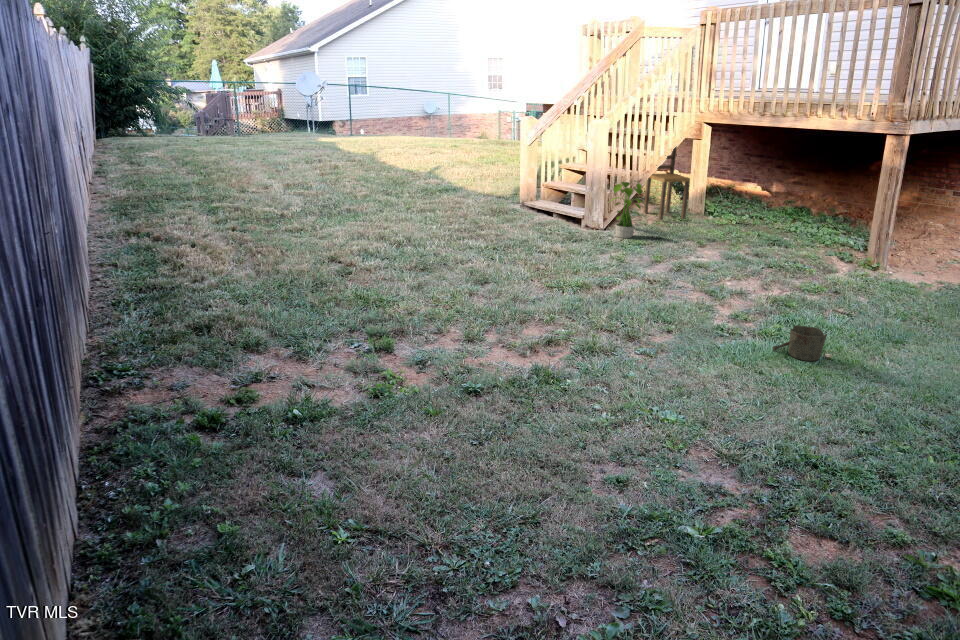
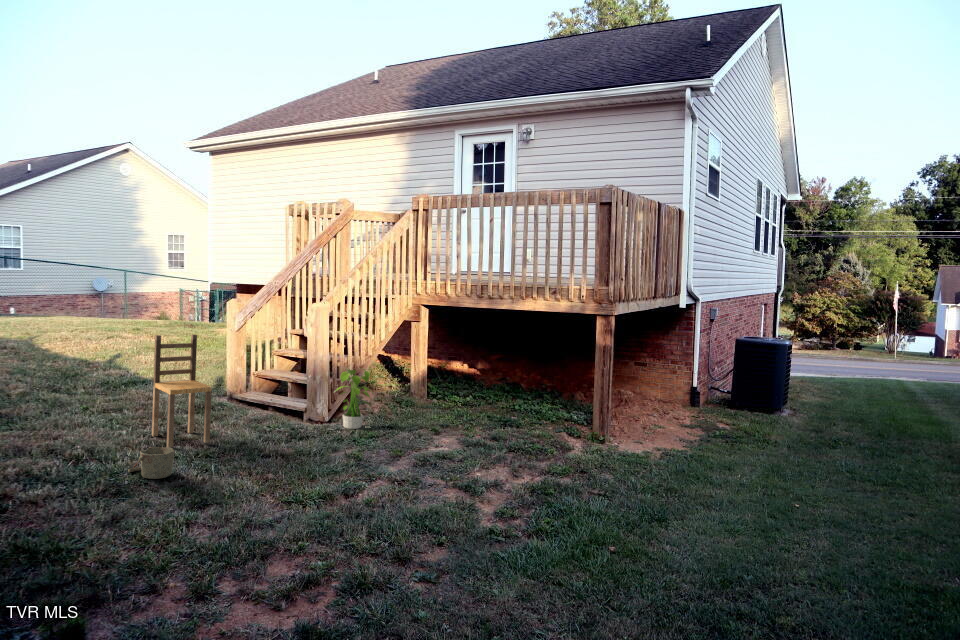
chair: present [643,146,690,220] -> present [152,334,212,447]
bucket: present [773,325,827,361] -> present [128,447,175,479]

